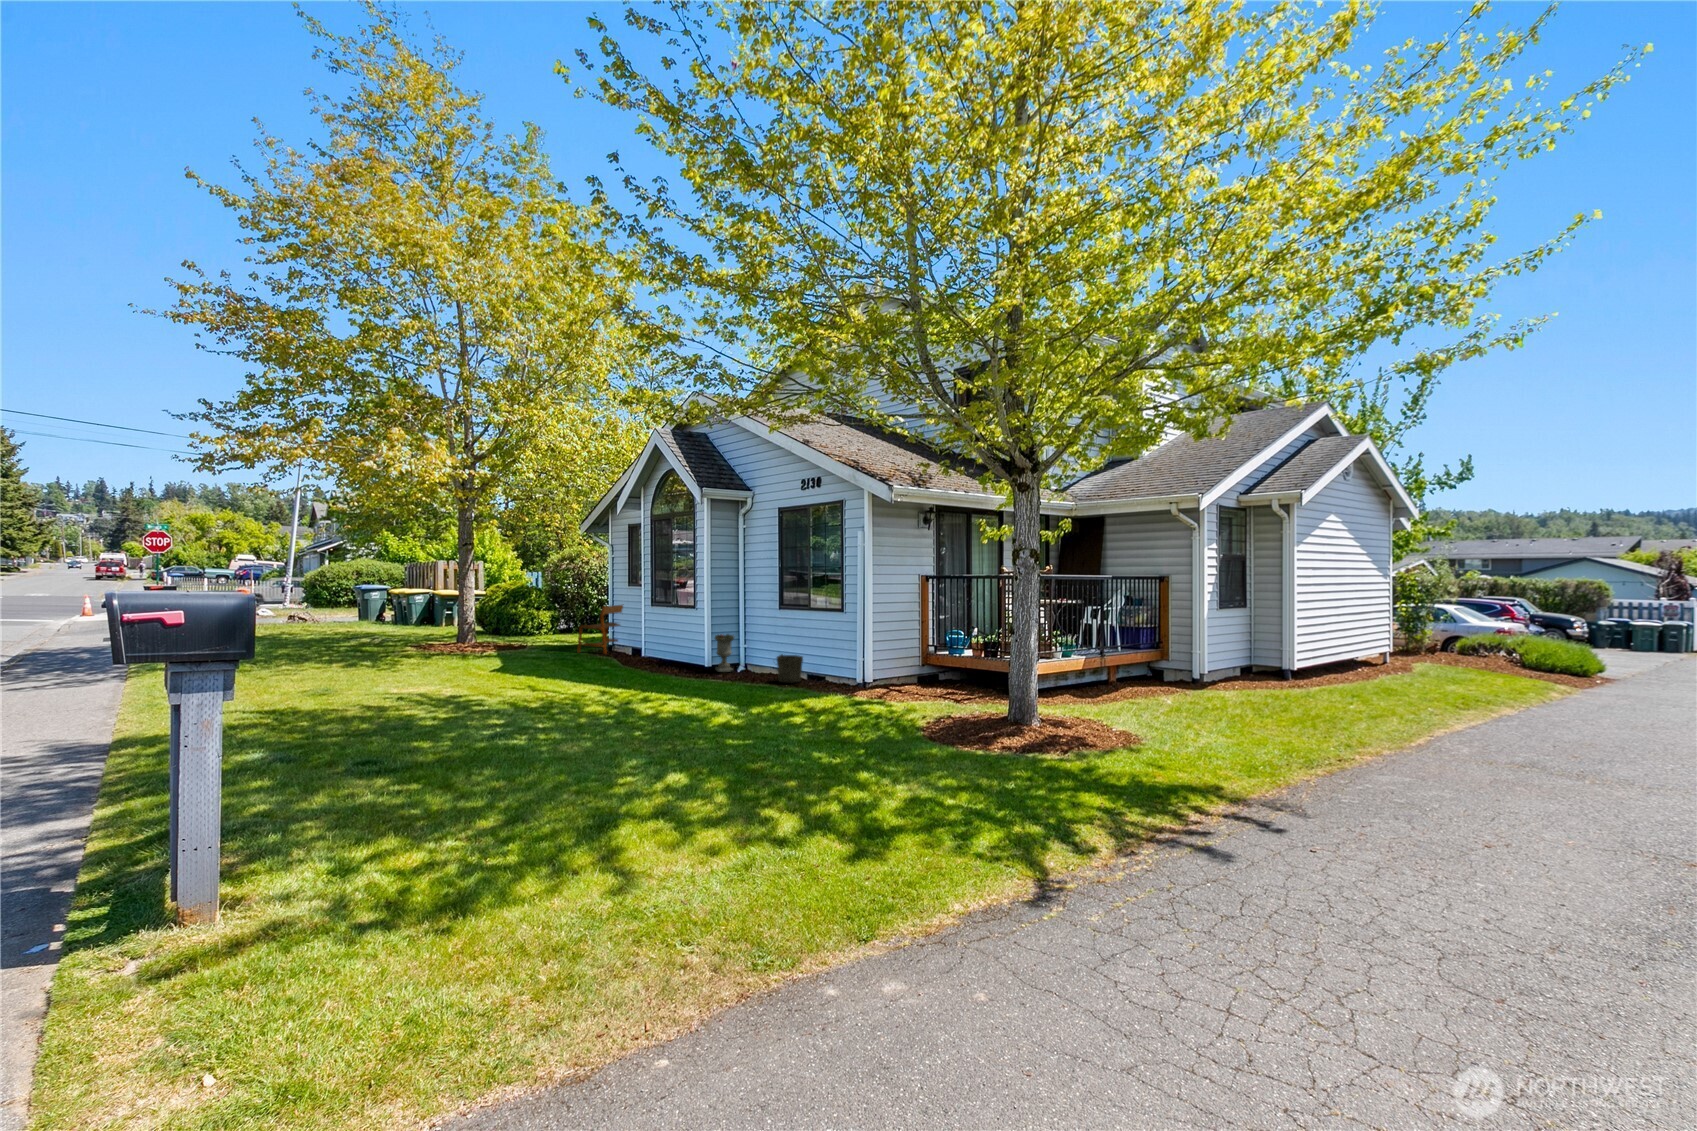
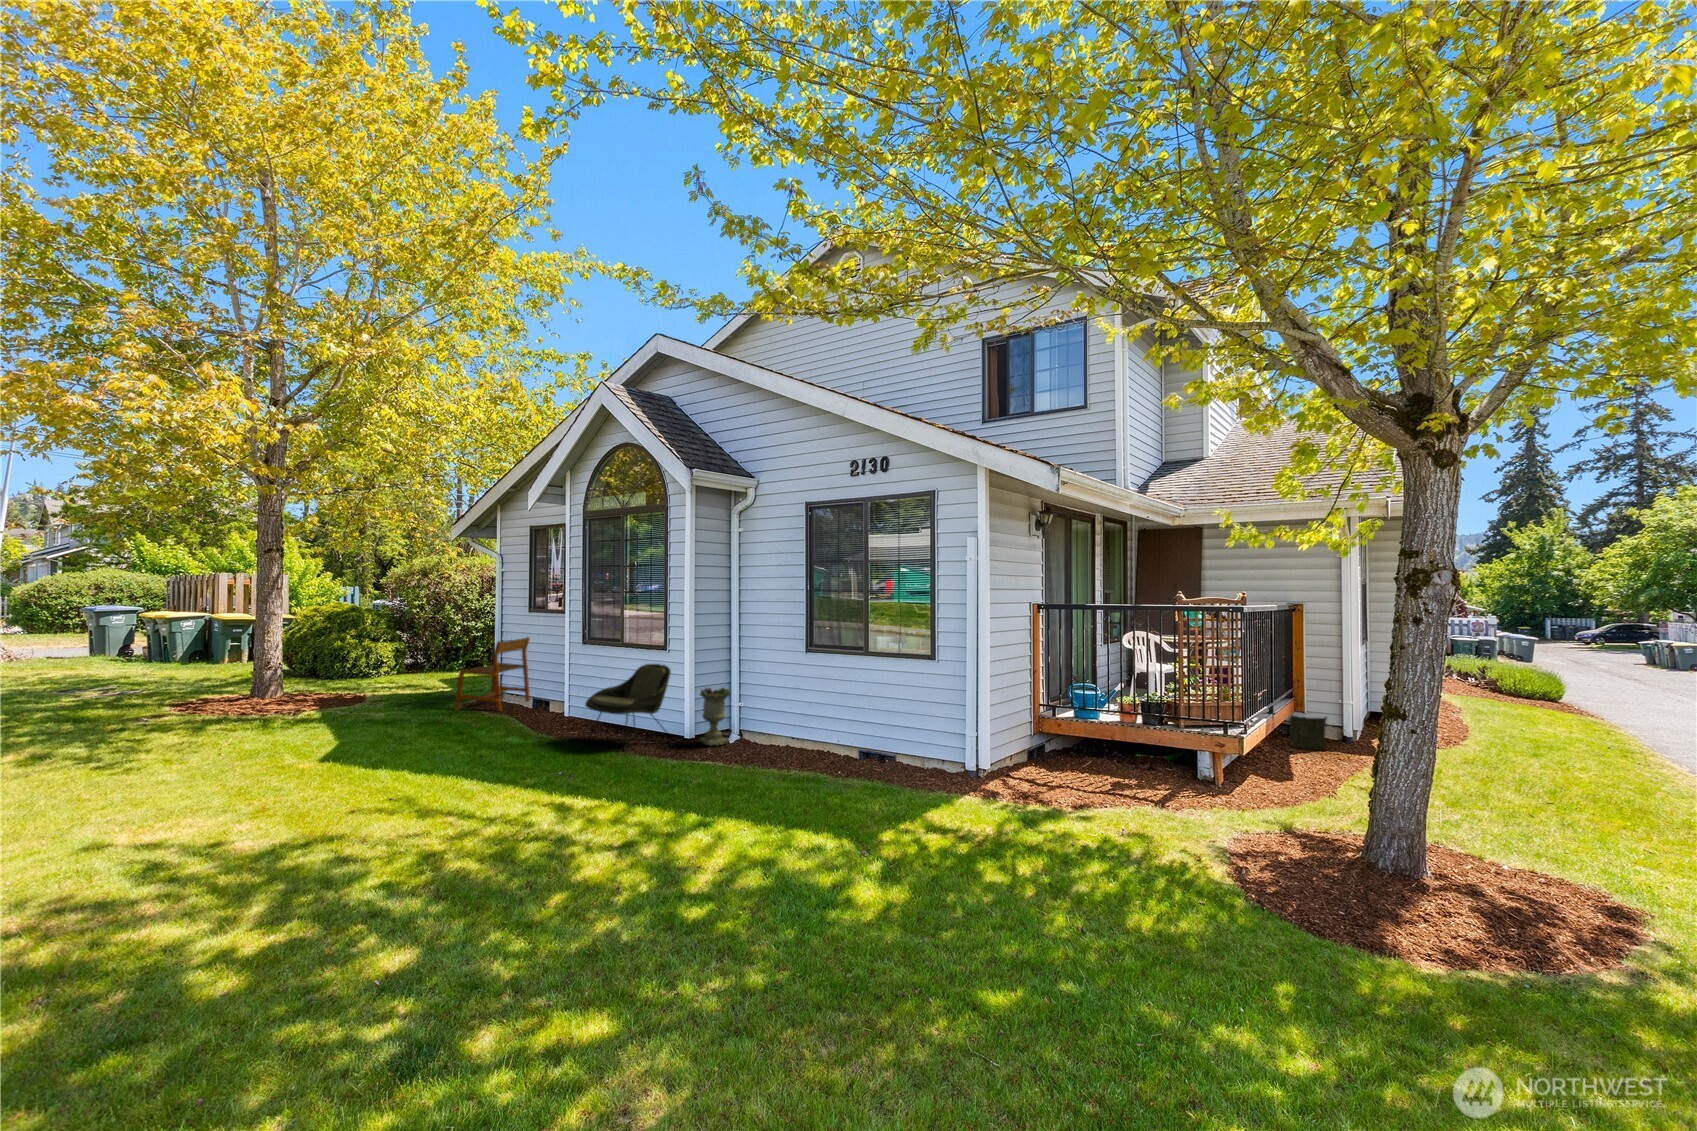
lounge chair: none [643,618,698,673] -> present [585,664,671,751]
bucket: present [776,654,803,683] -> present [1285,715,1328,750]

